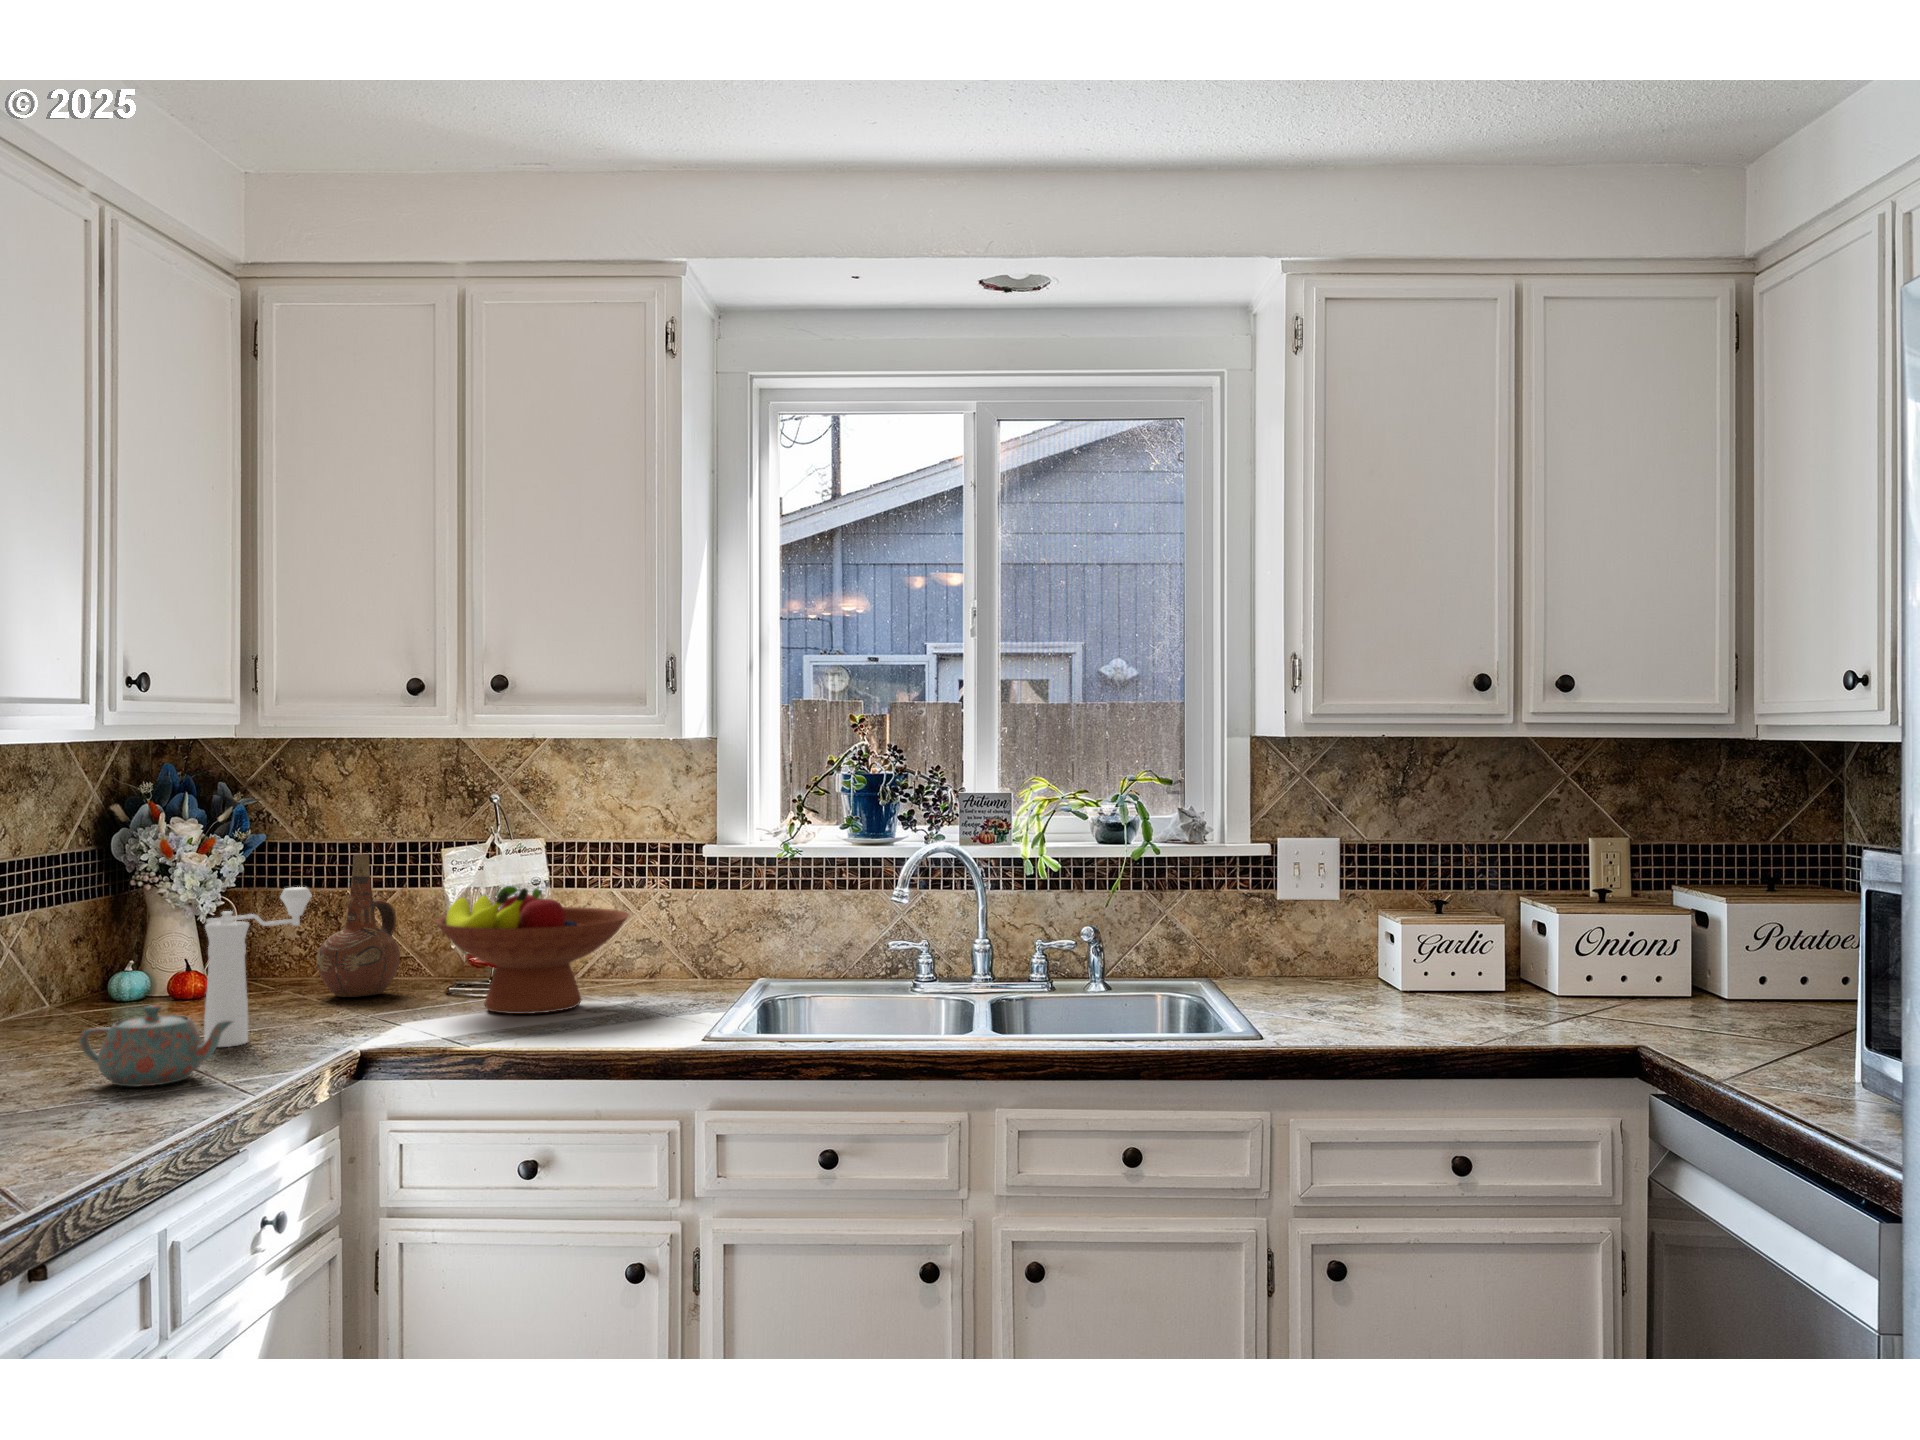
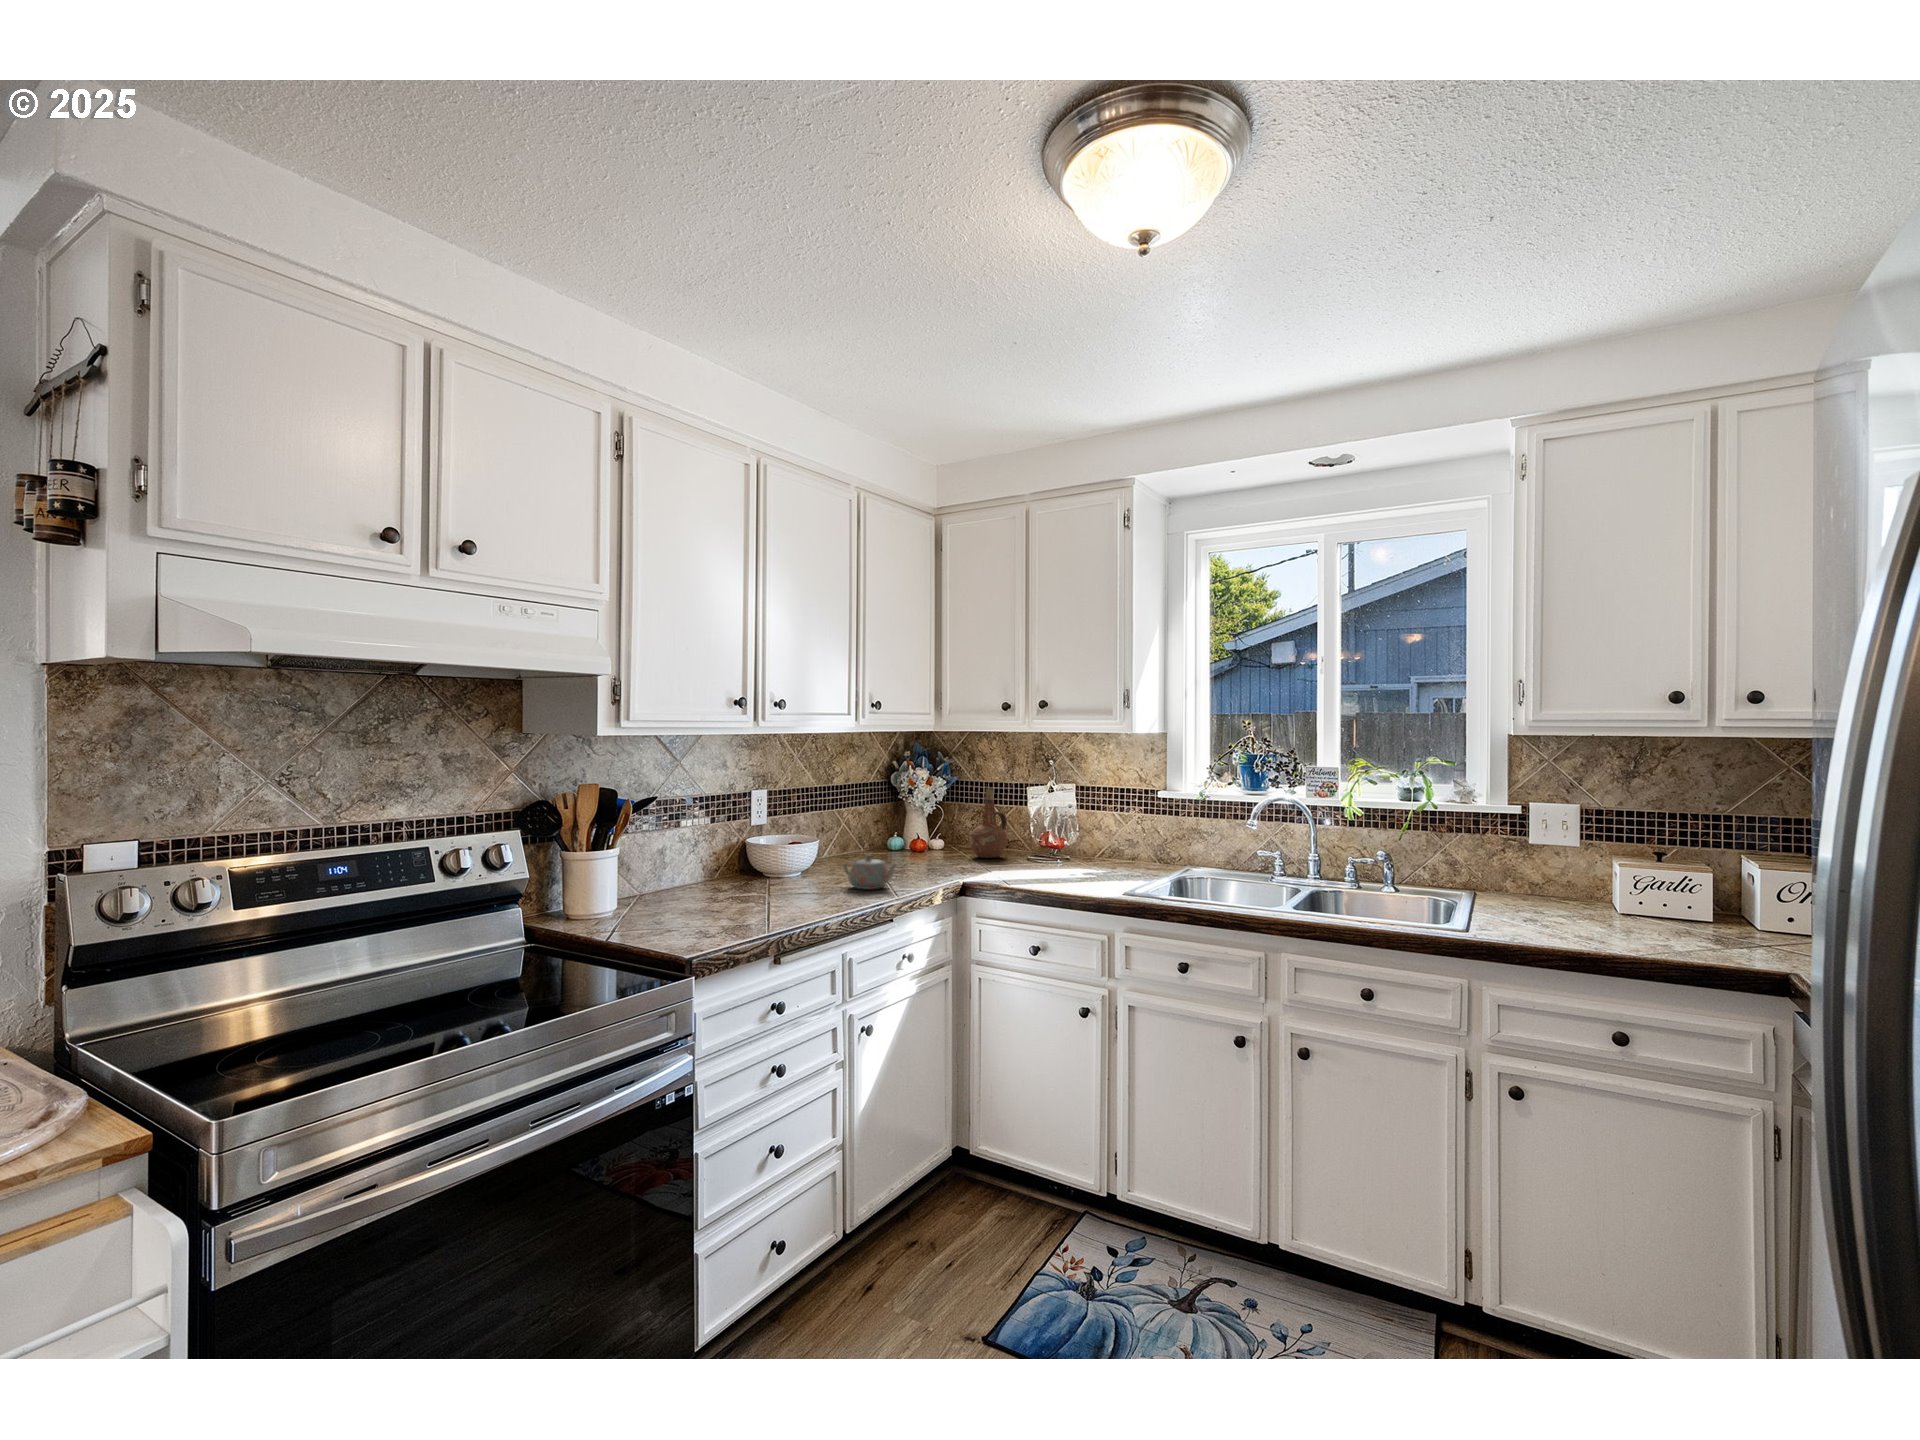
fruit bowl: present [435,886,629,1014] -> none [1011,808,1107,874]
pepper mill: present [204,887,312,1047] -> none [903,804,951,876]

